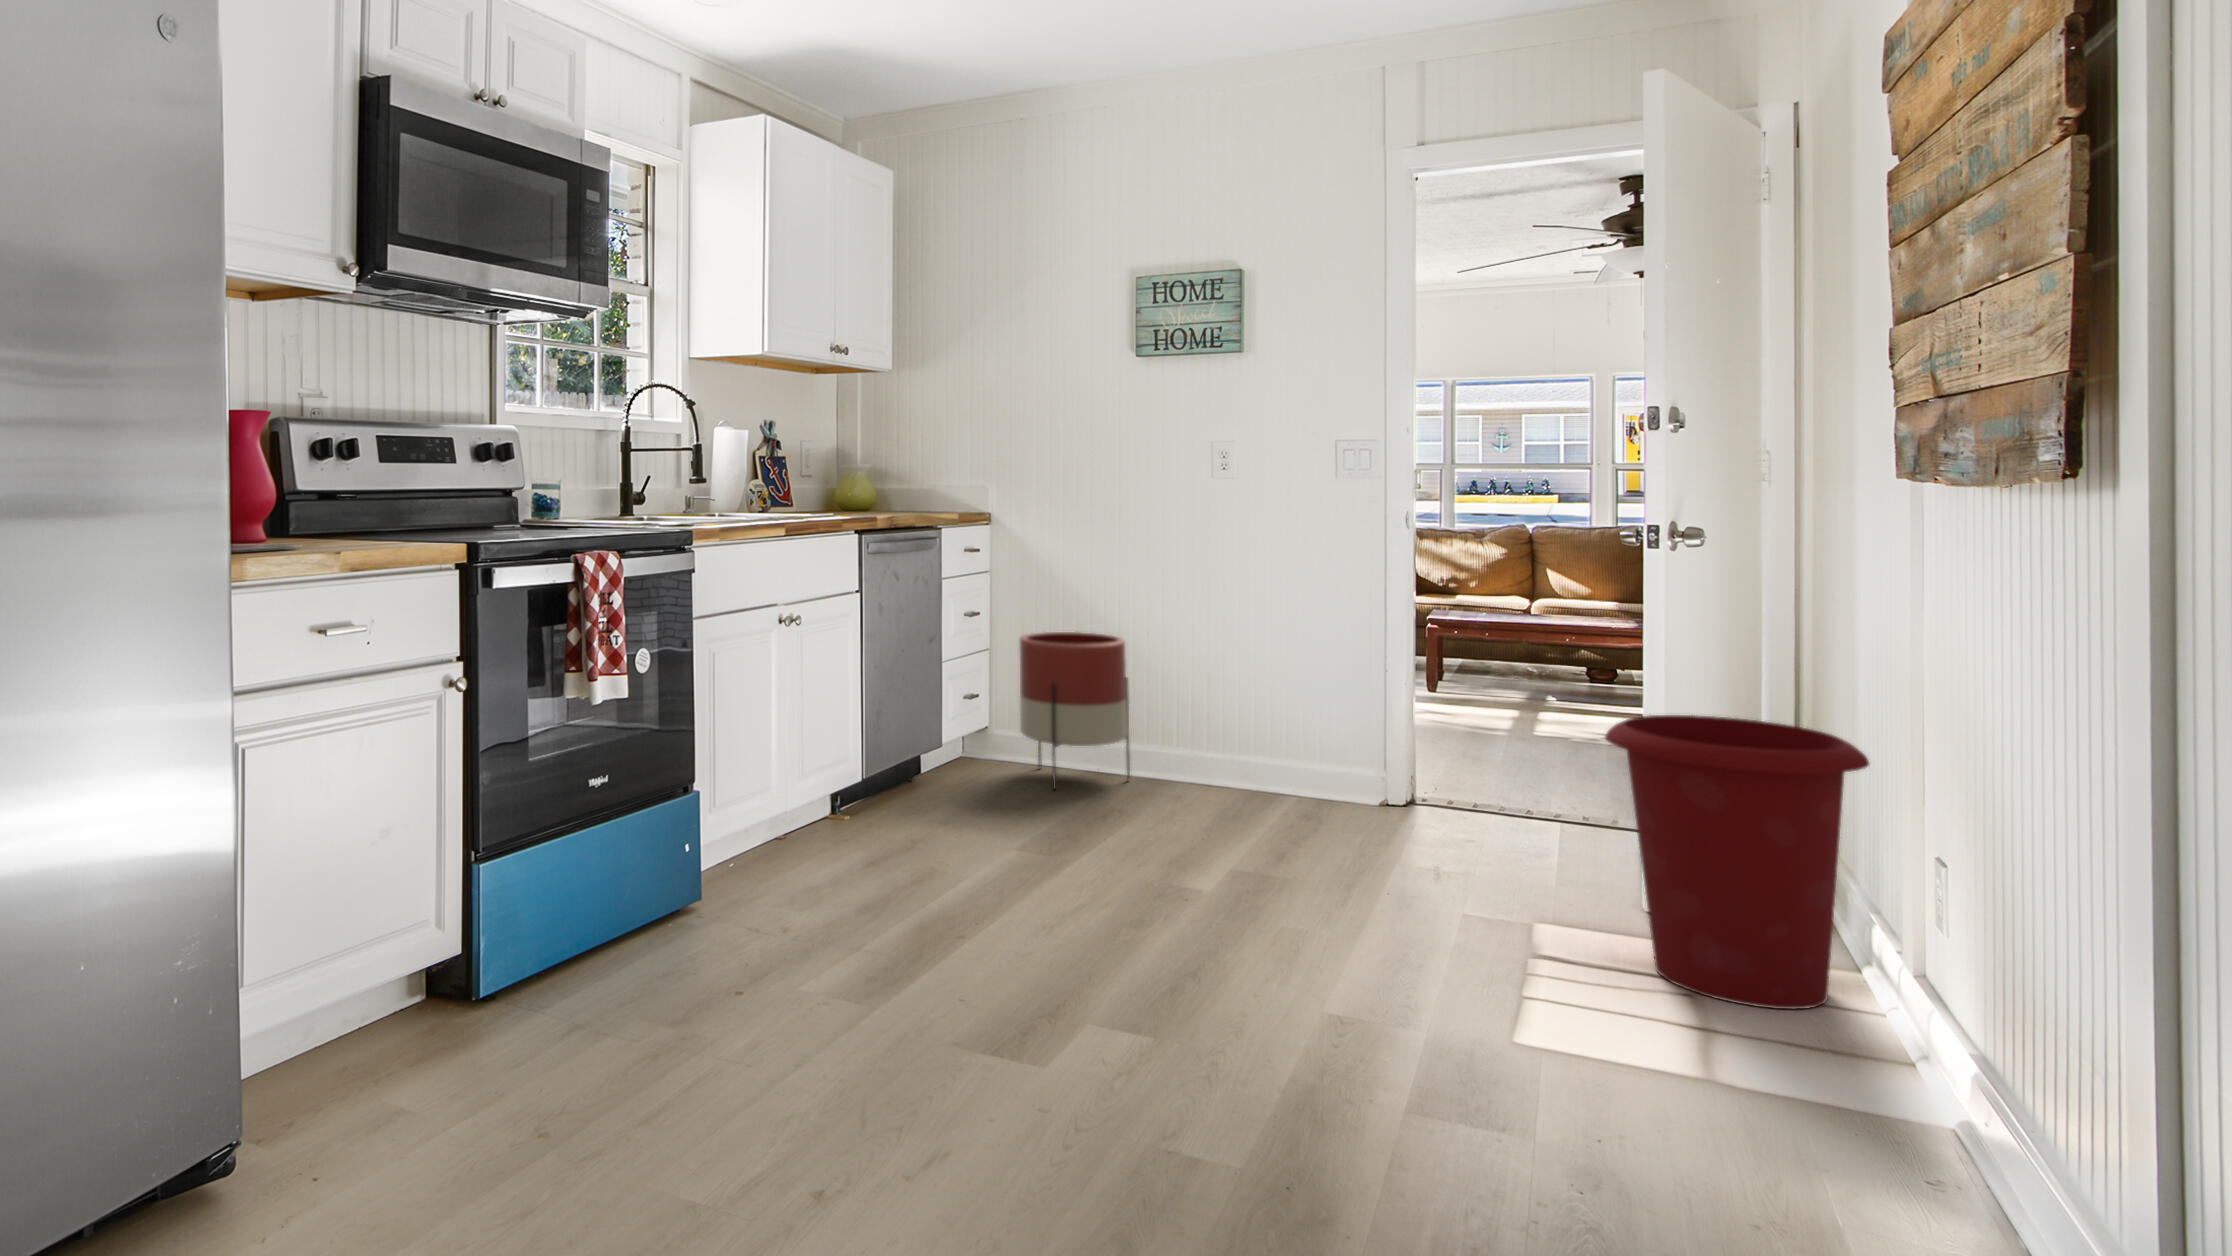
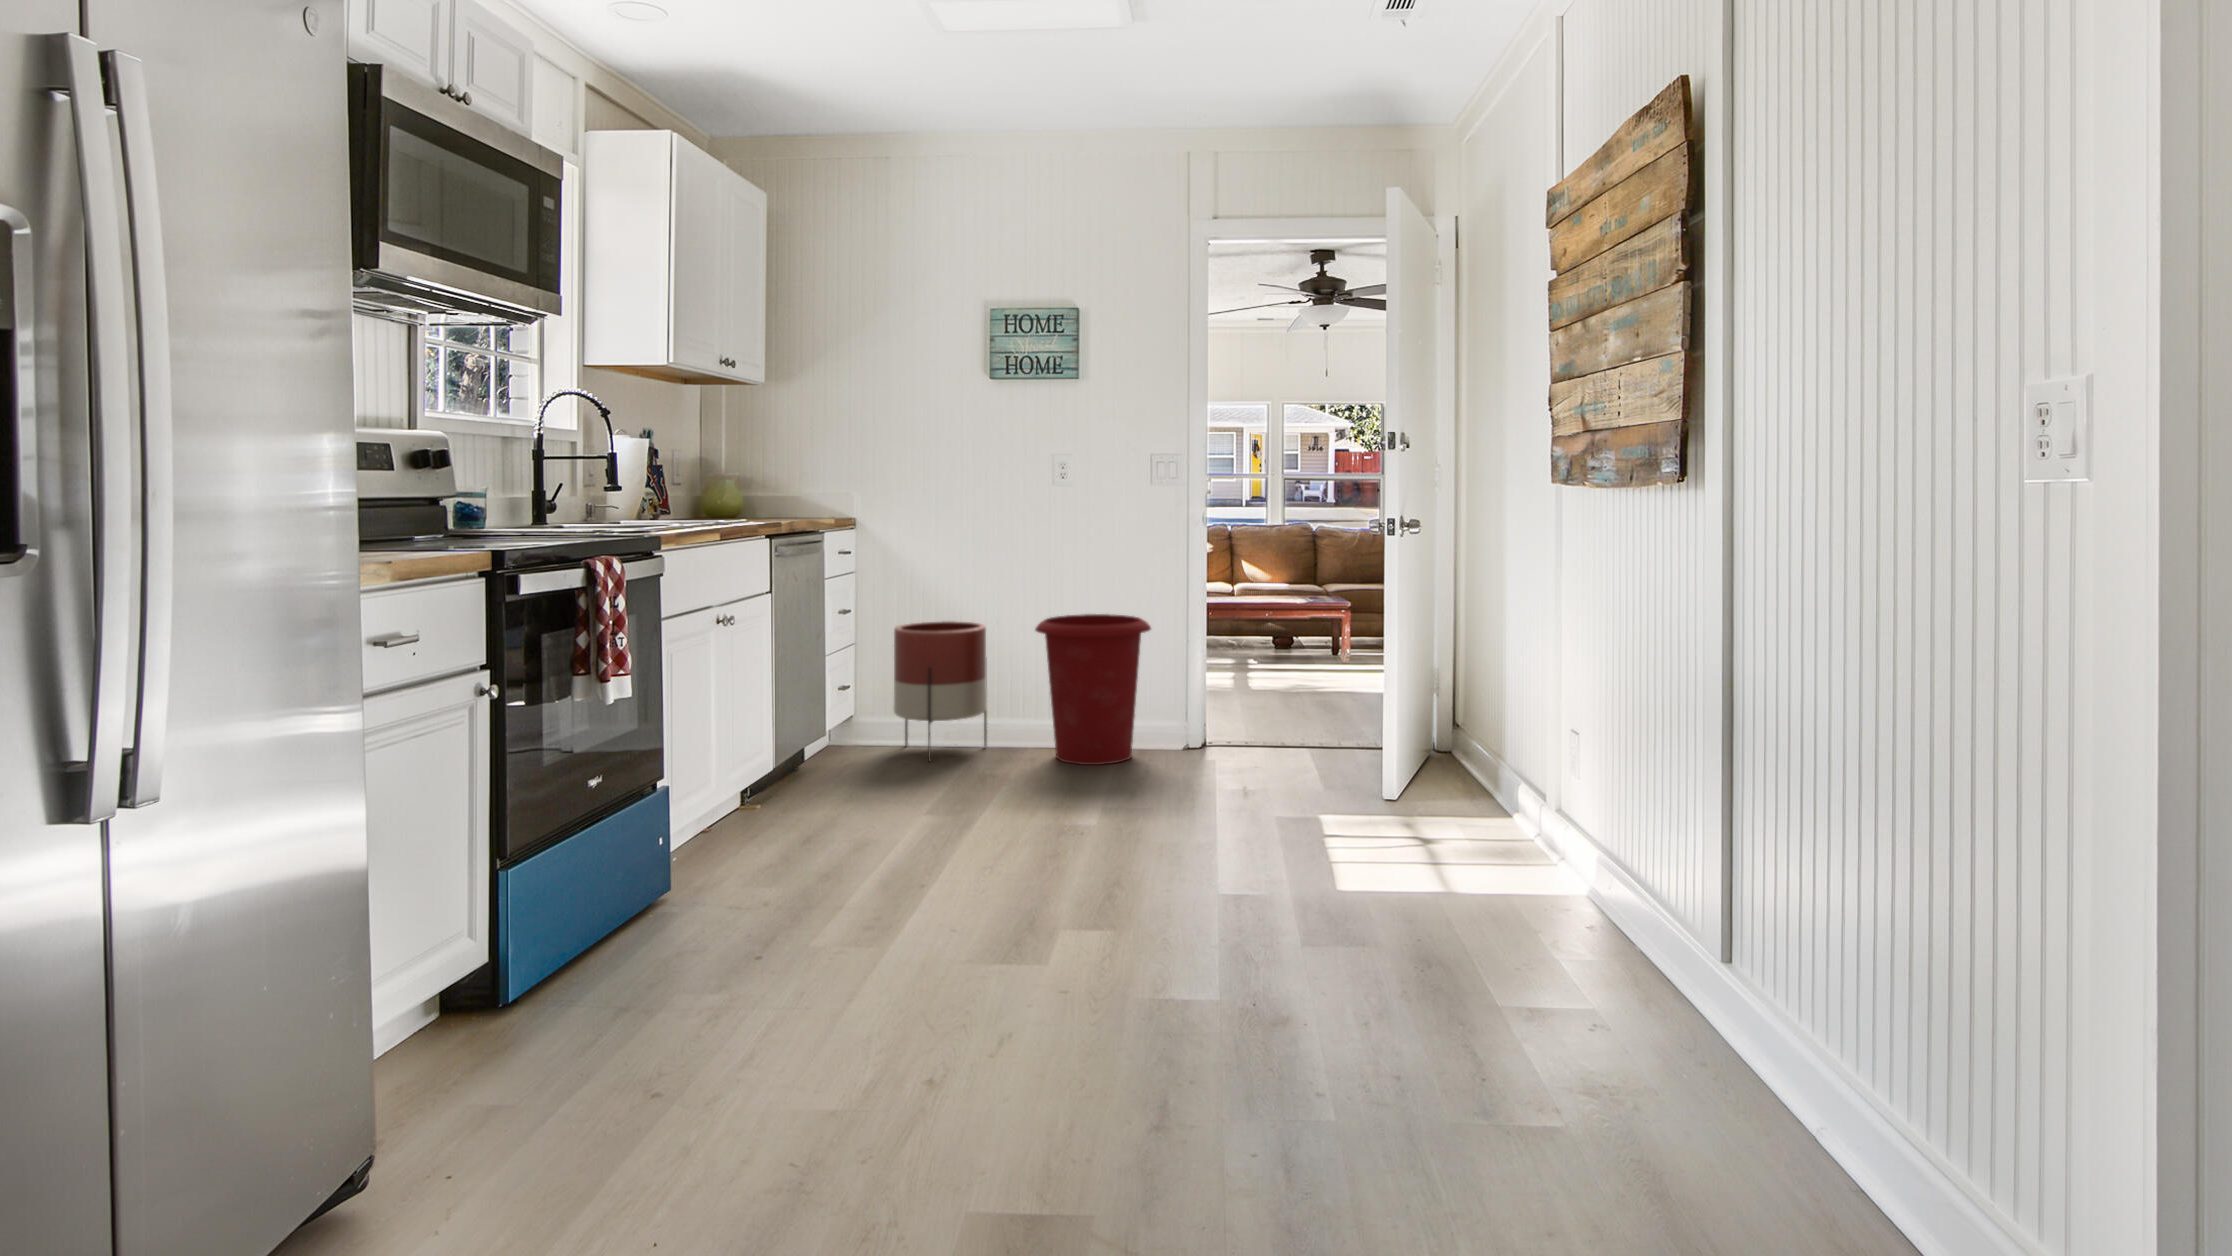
waste bin: present [1605,715,1869,1009] -> present [1035,614,1151,765]

